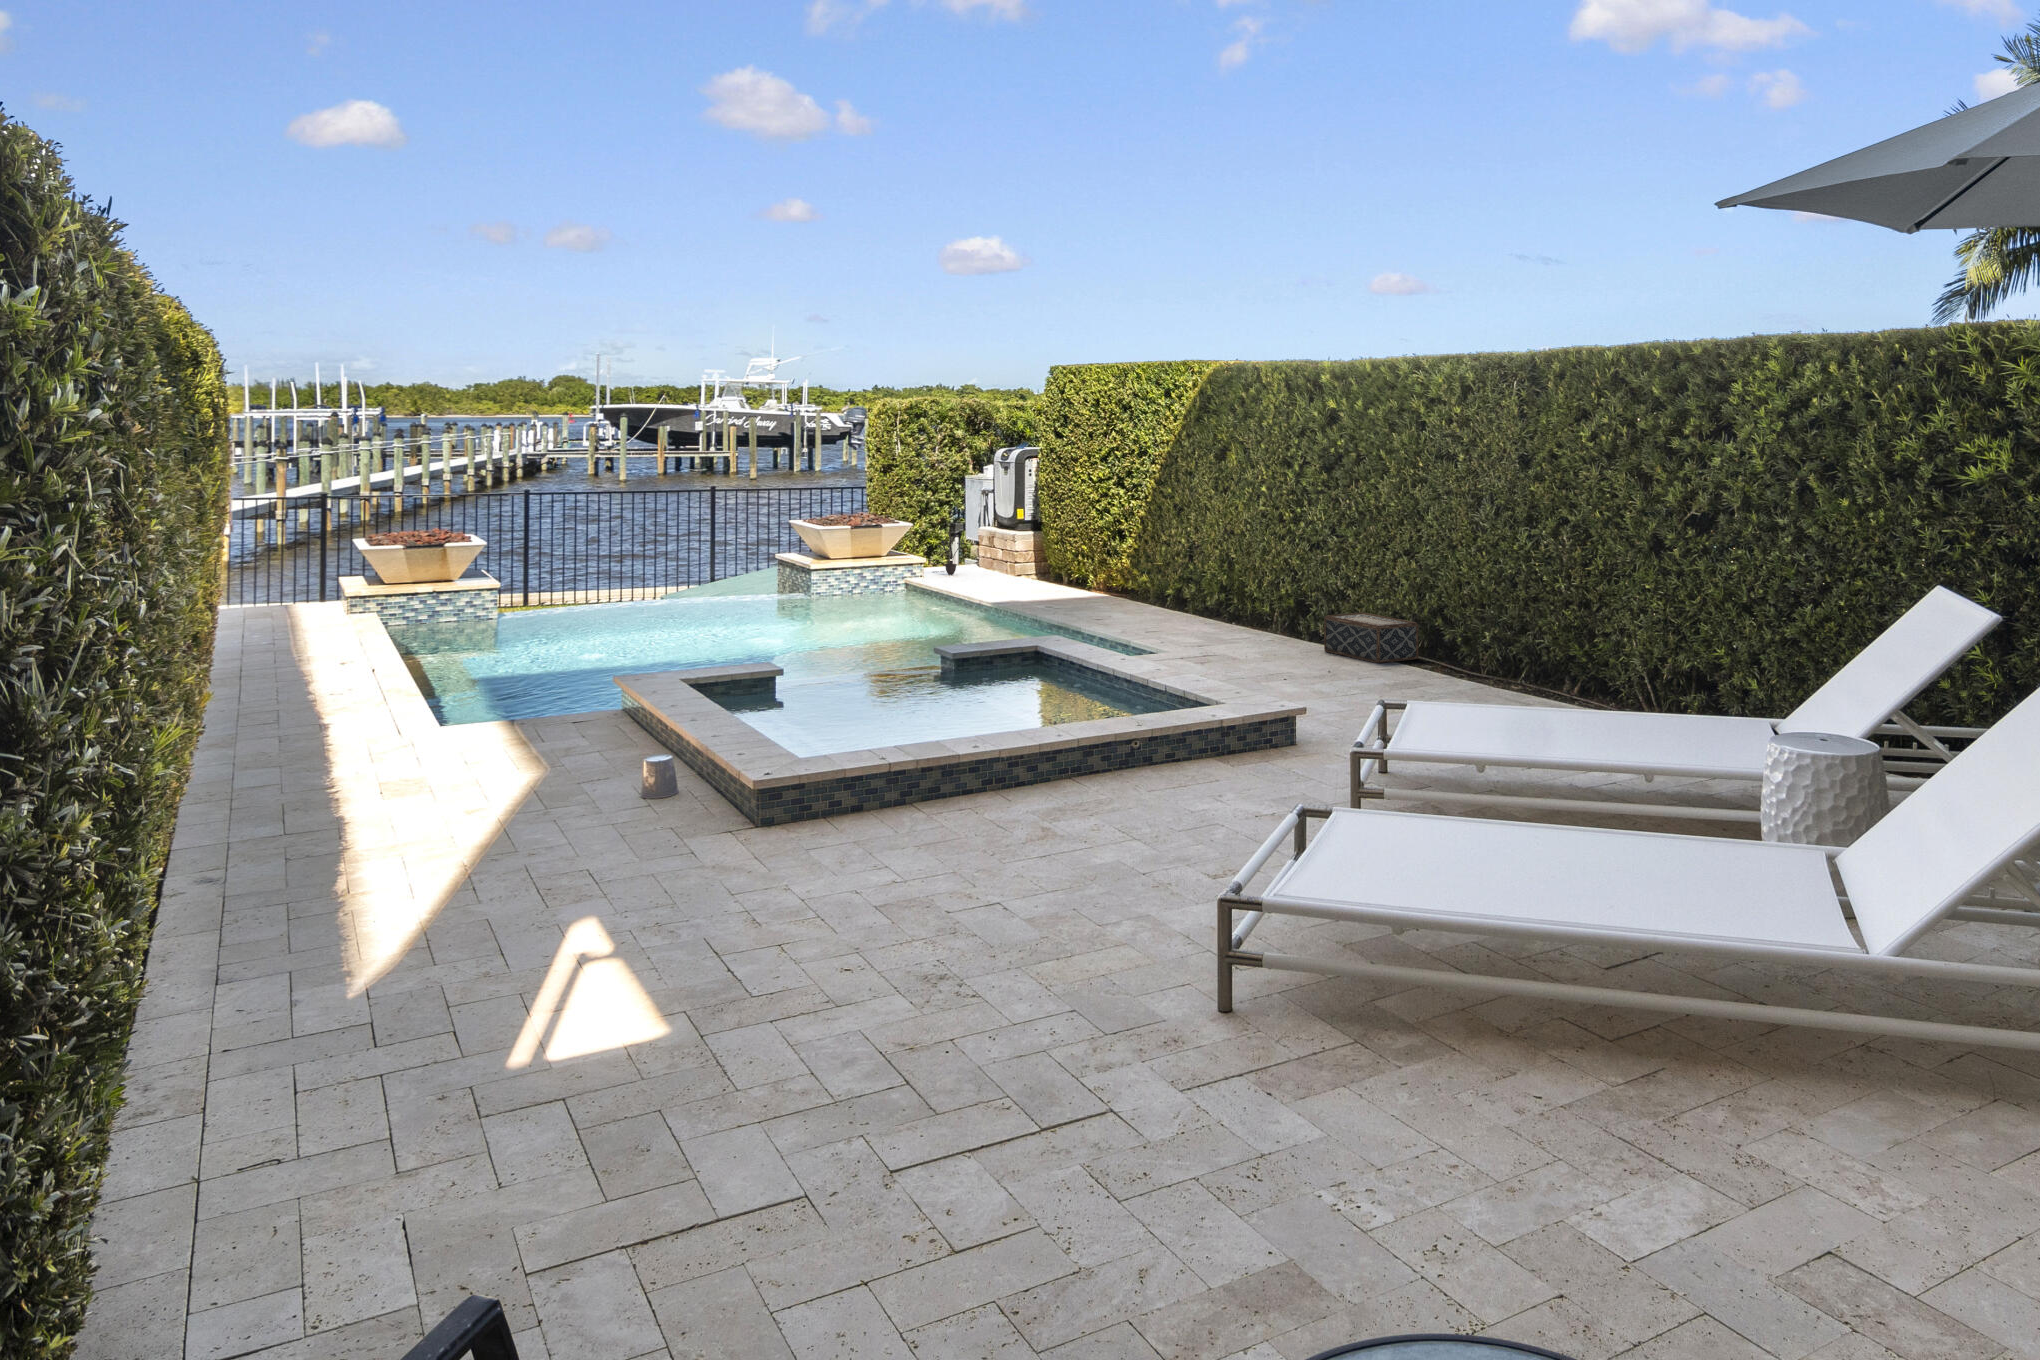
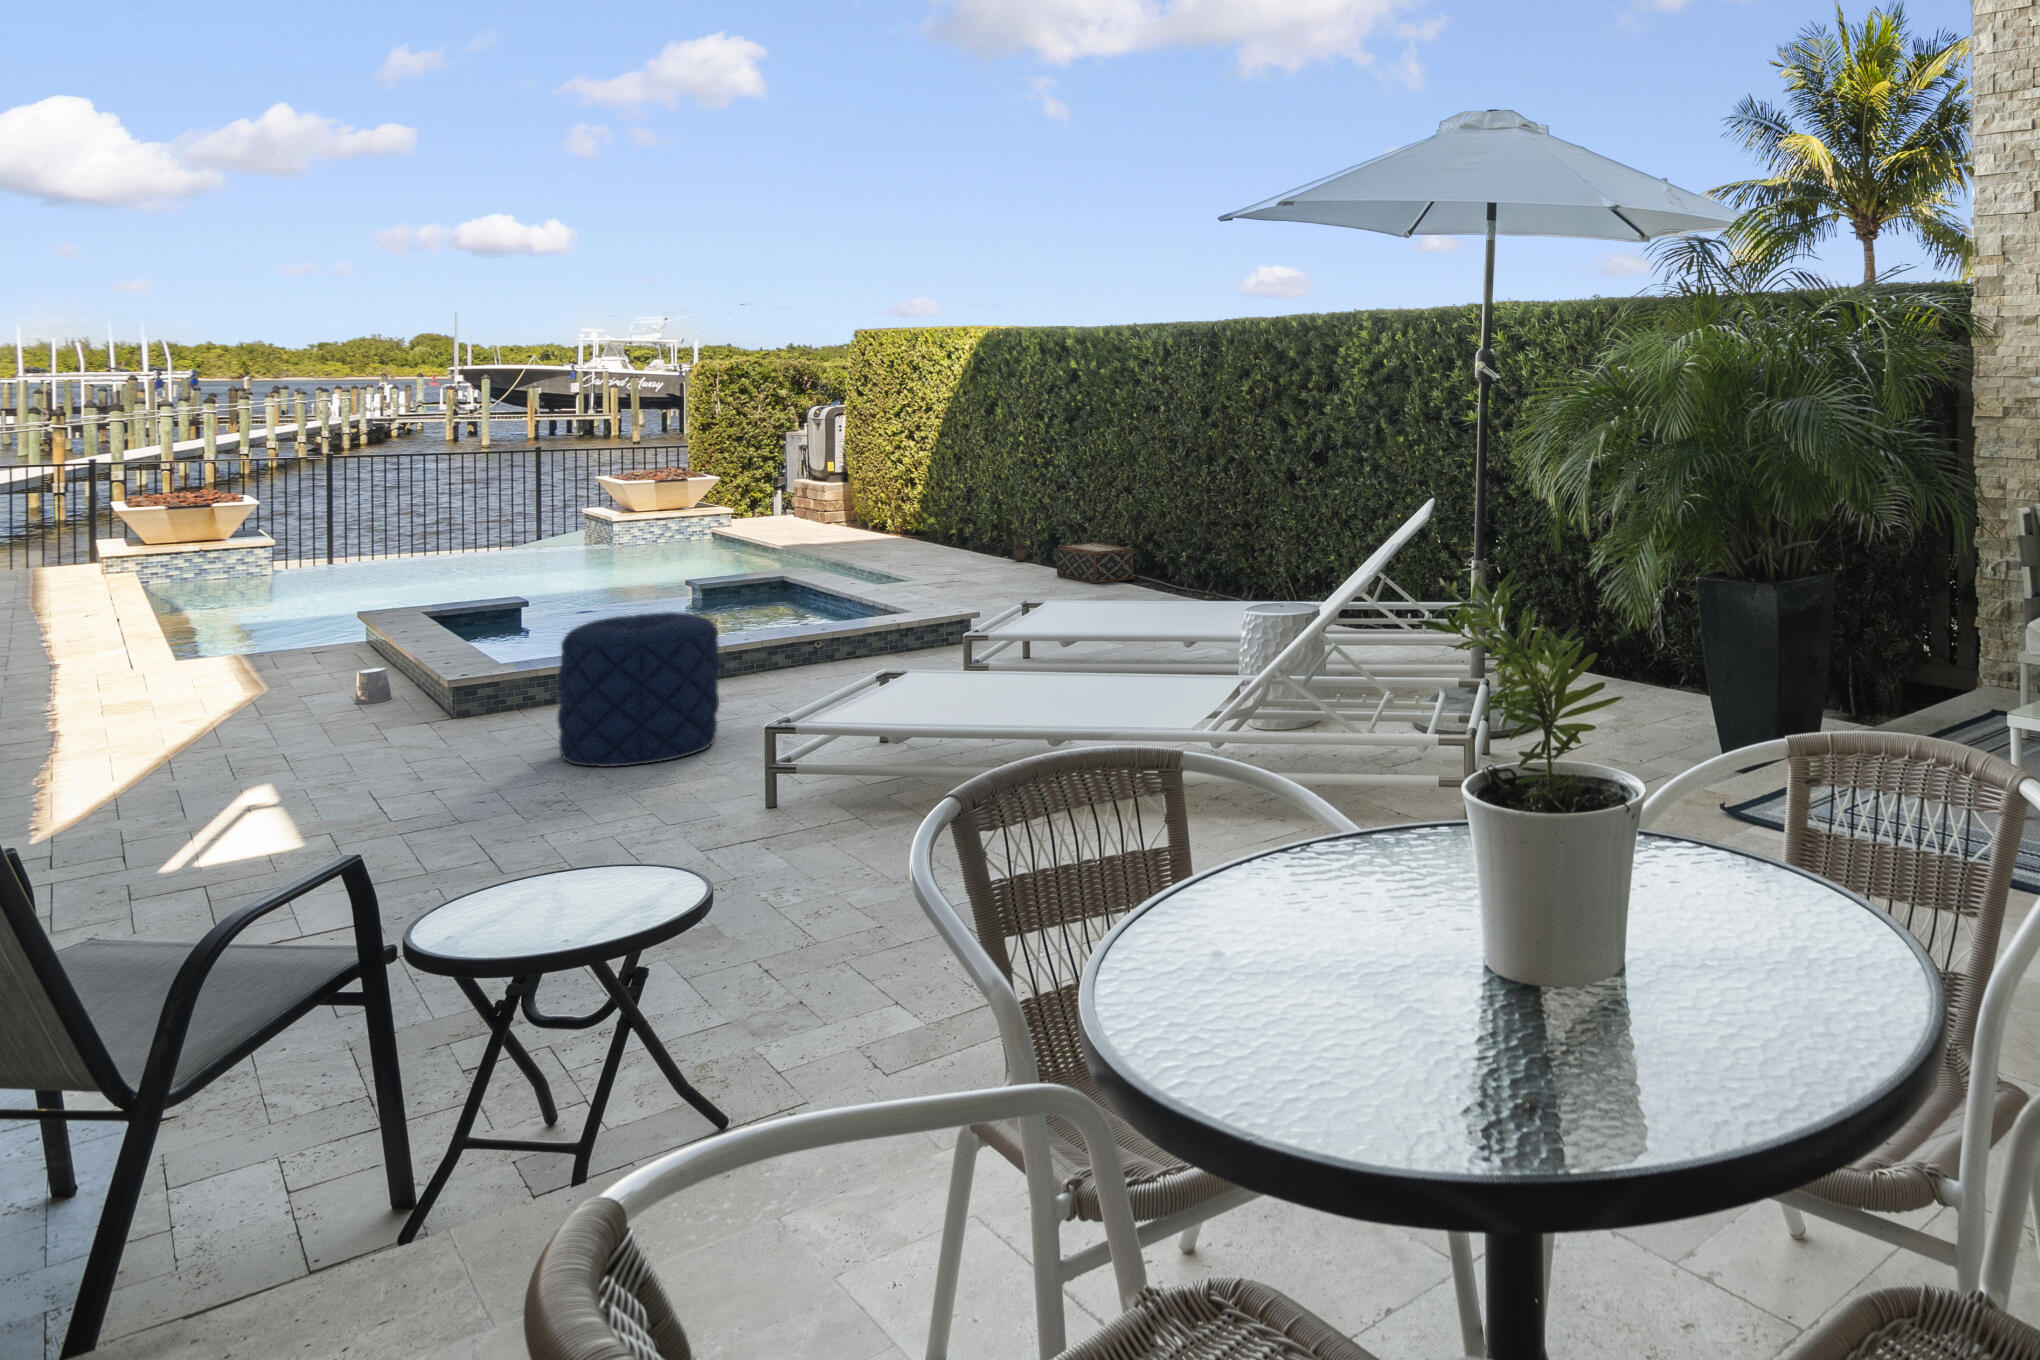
decorative plant: present [933,532,964,575] -> present [1014,515,1028,561]
pouf: none [963,710,1139,906] -> present [558,612,720,767]

